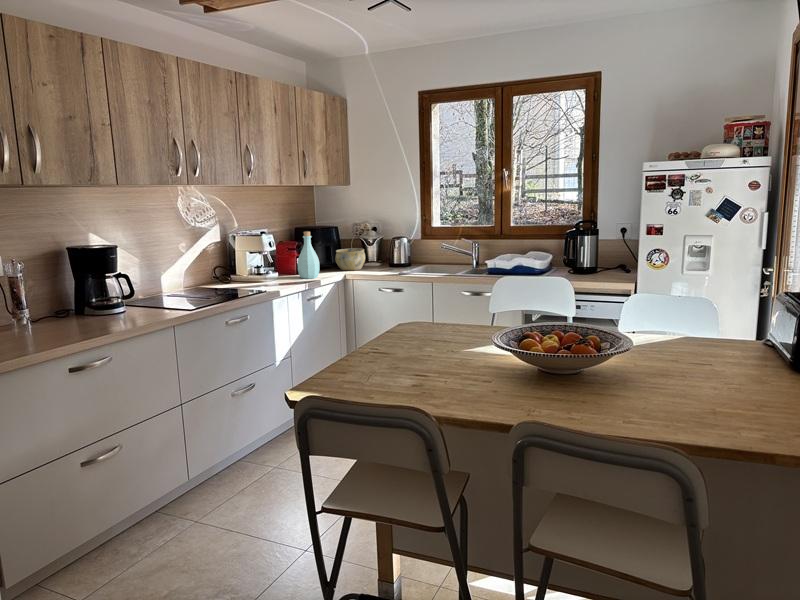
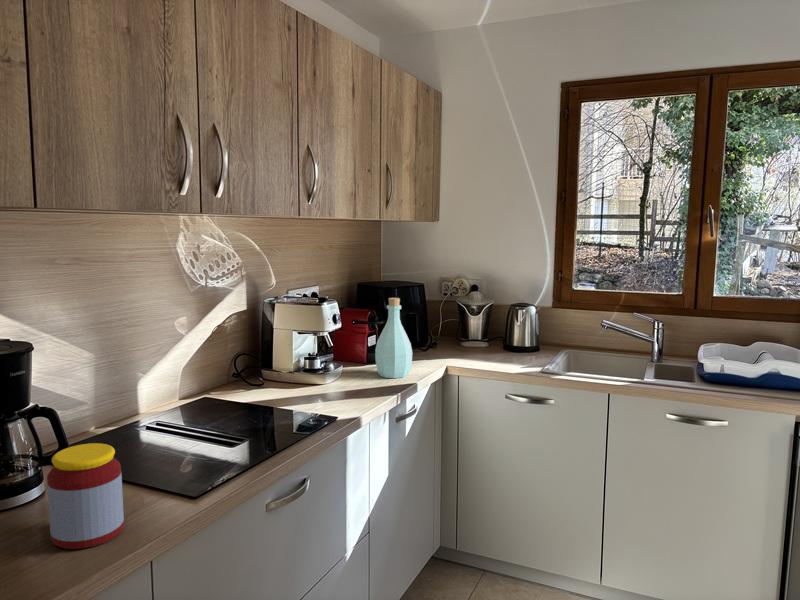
ceramic bowl: present [335,248,365,270] -> none [426,321,474,358]
jar: none [130,284,161,322] -> present [47,443,124,549]

